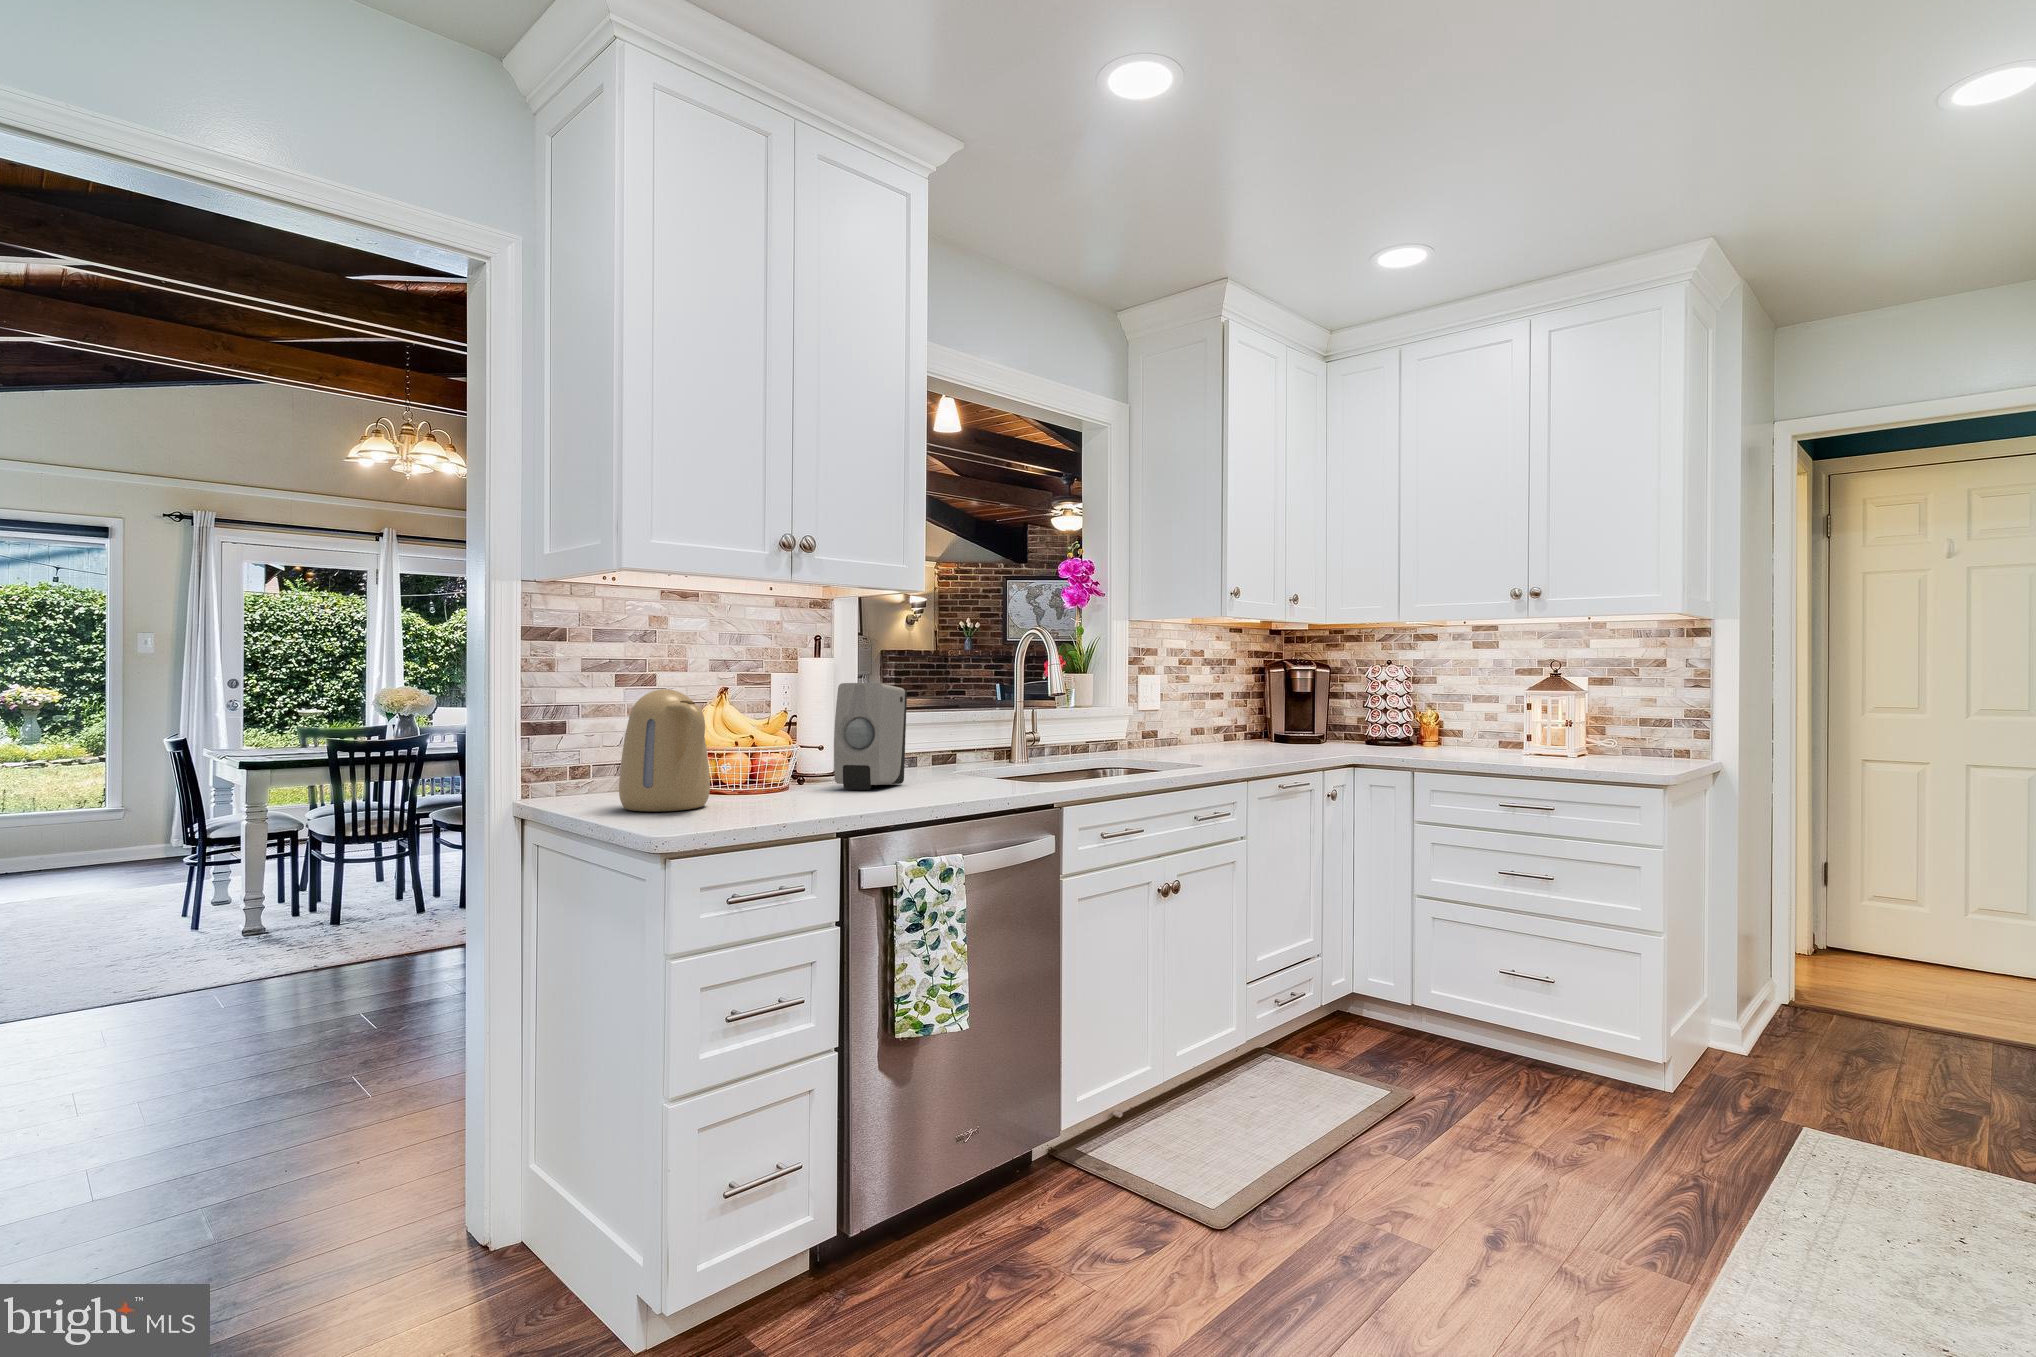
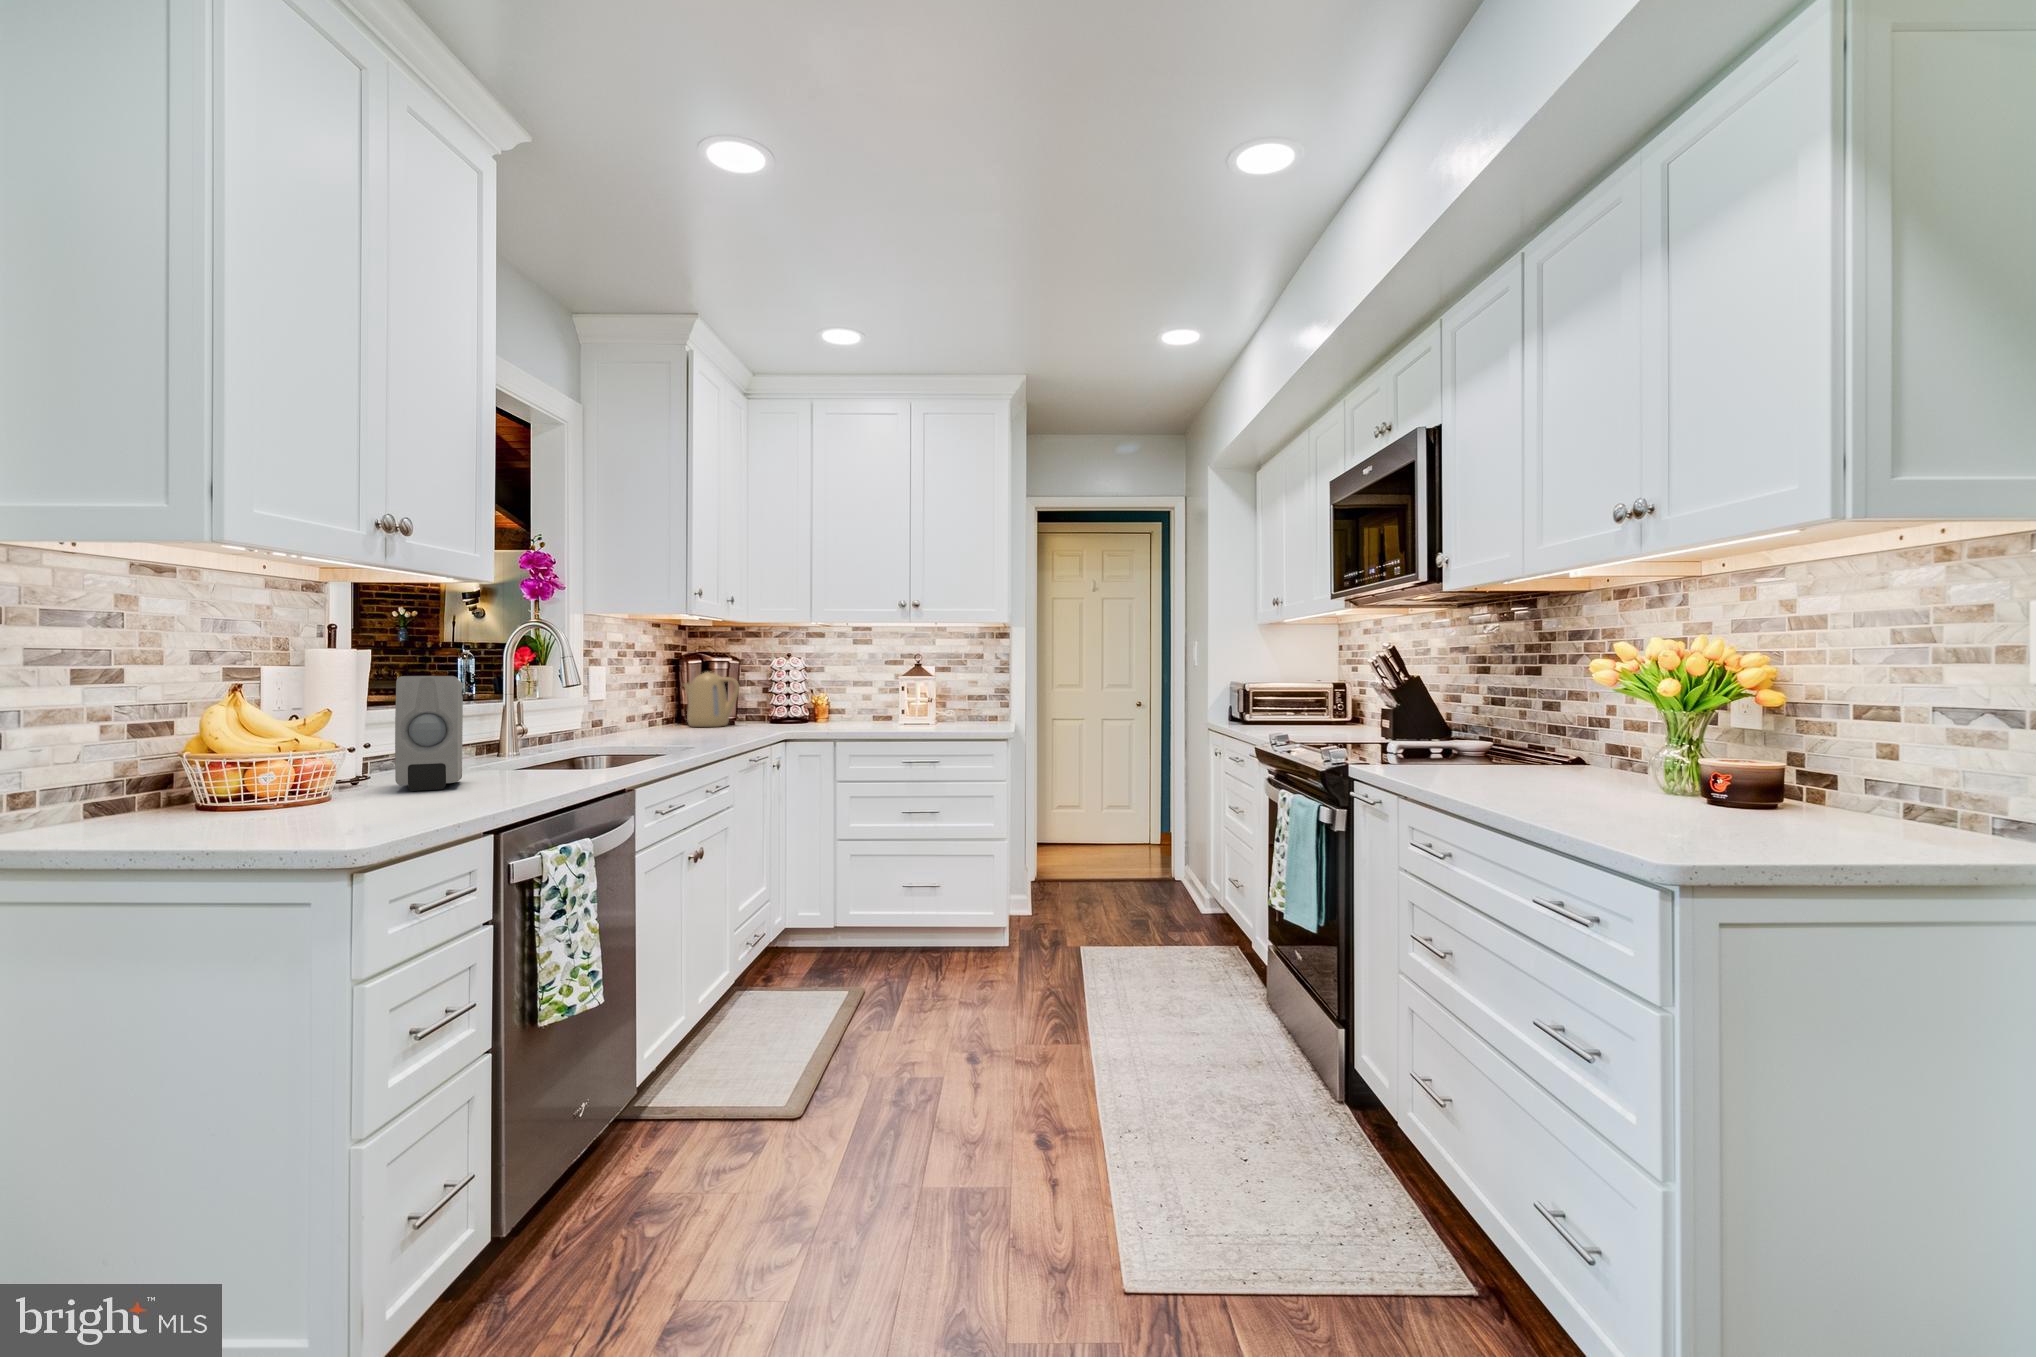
kettle: present [619,689,710,812] -> present [683,671,740,727]

